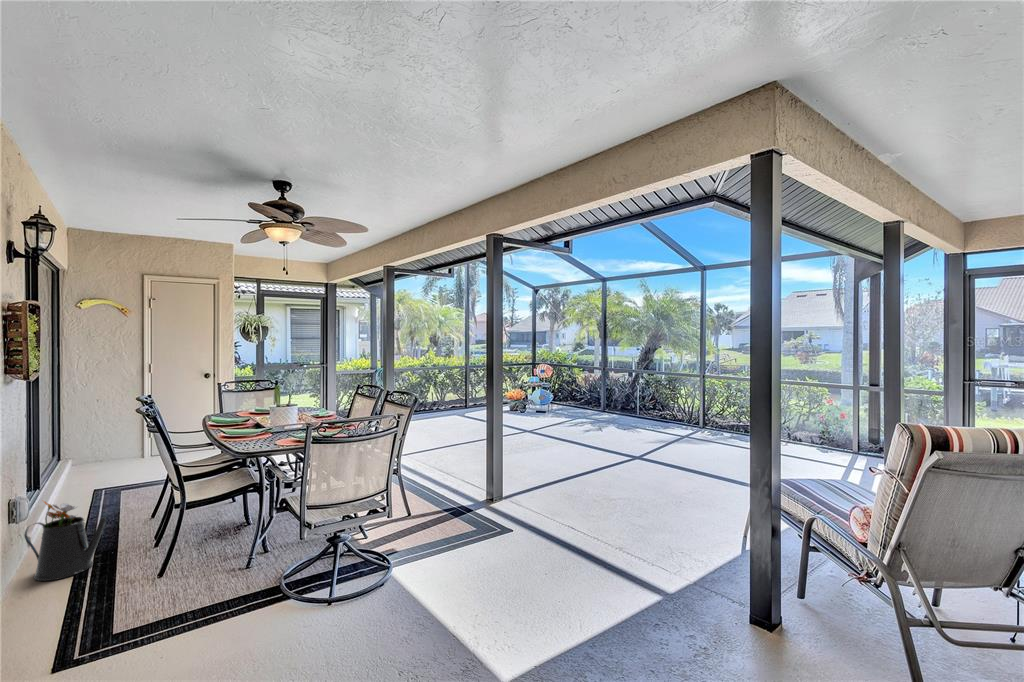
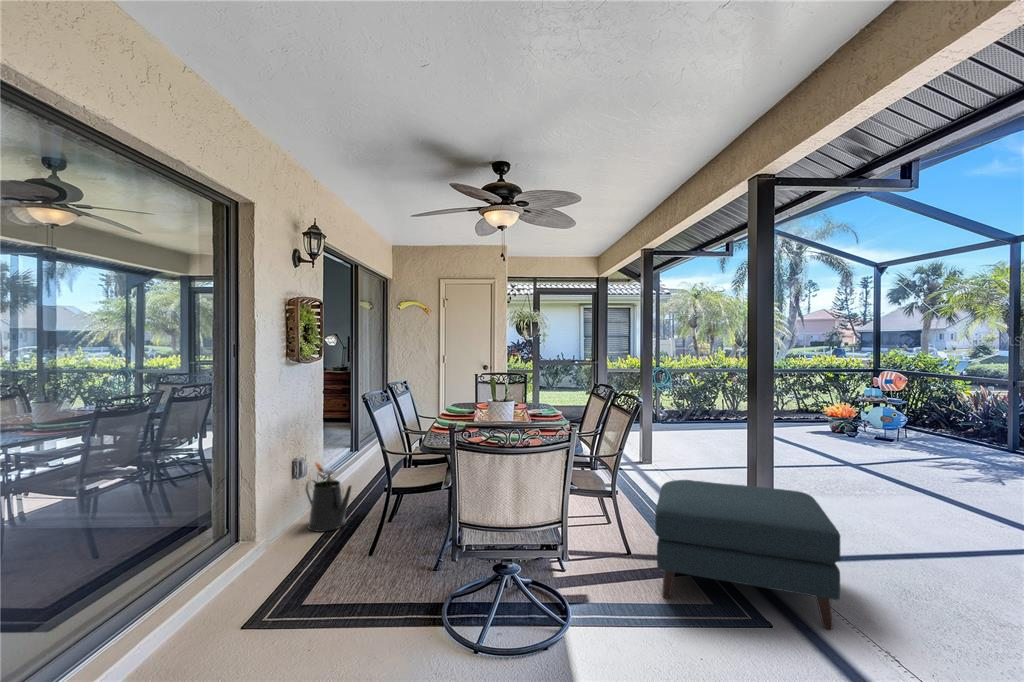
ottoman: none [432,446,547,534] -> present [655,480,841,629]

